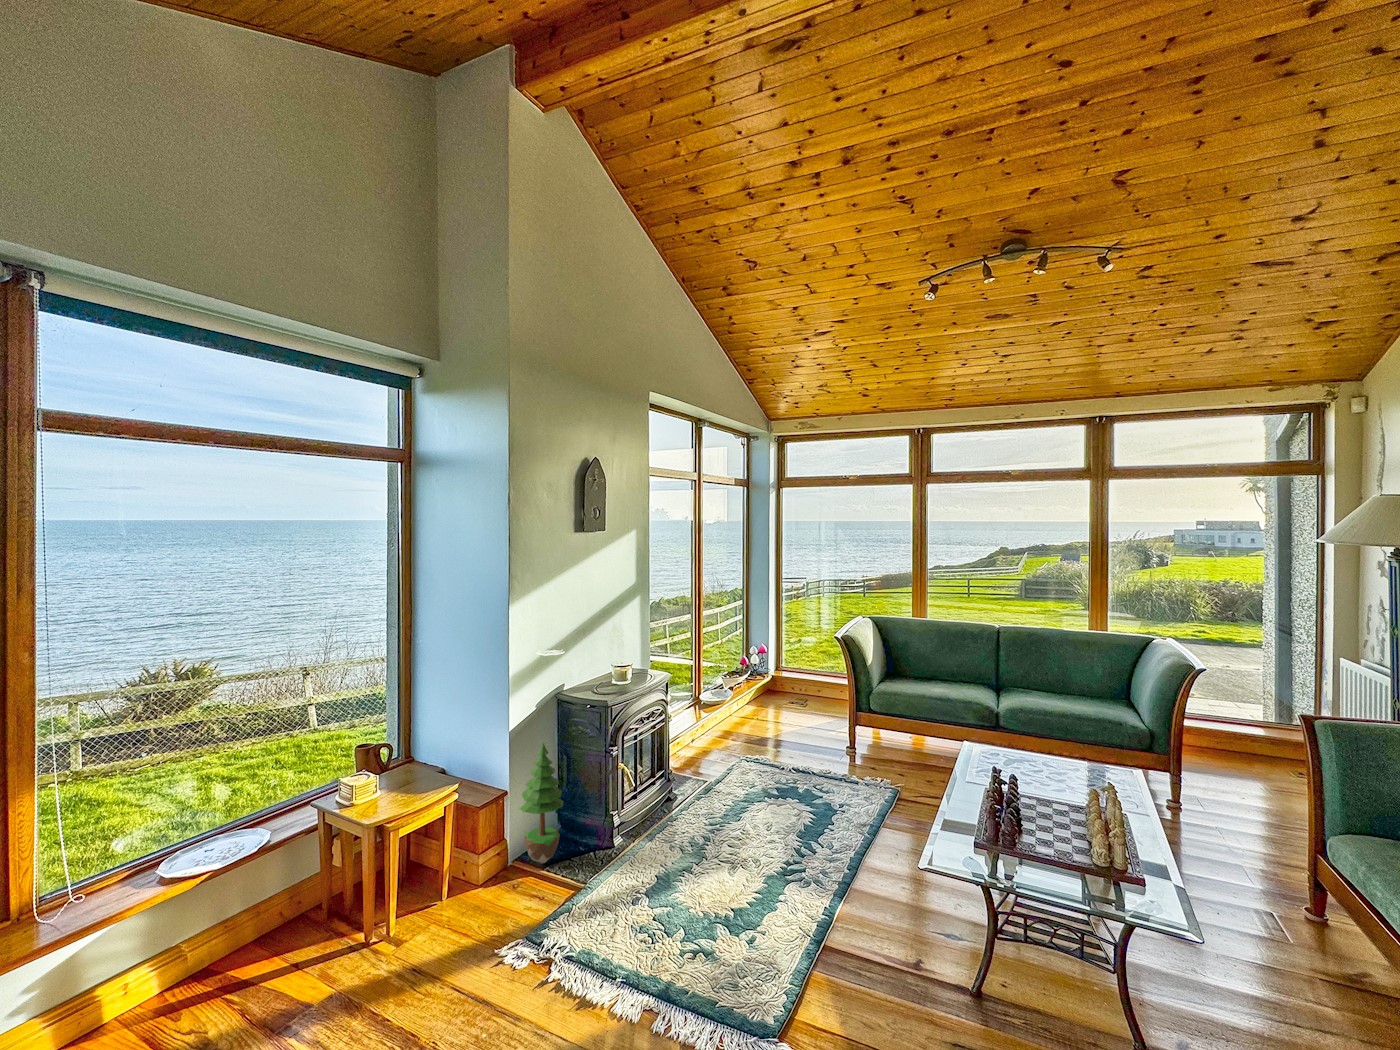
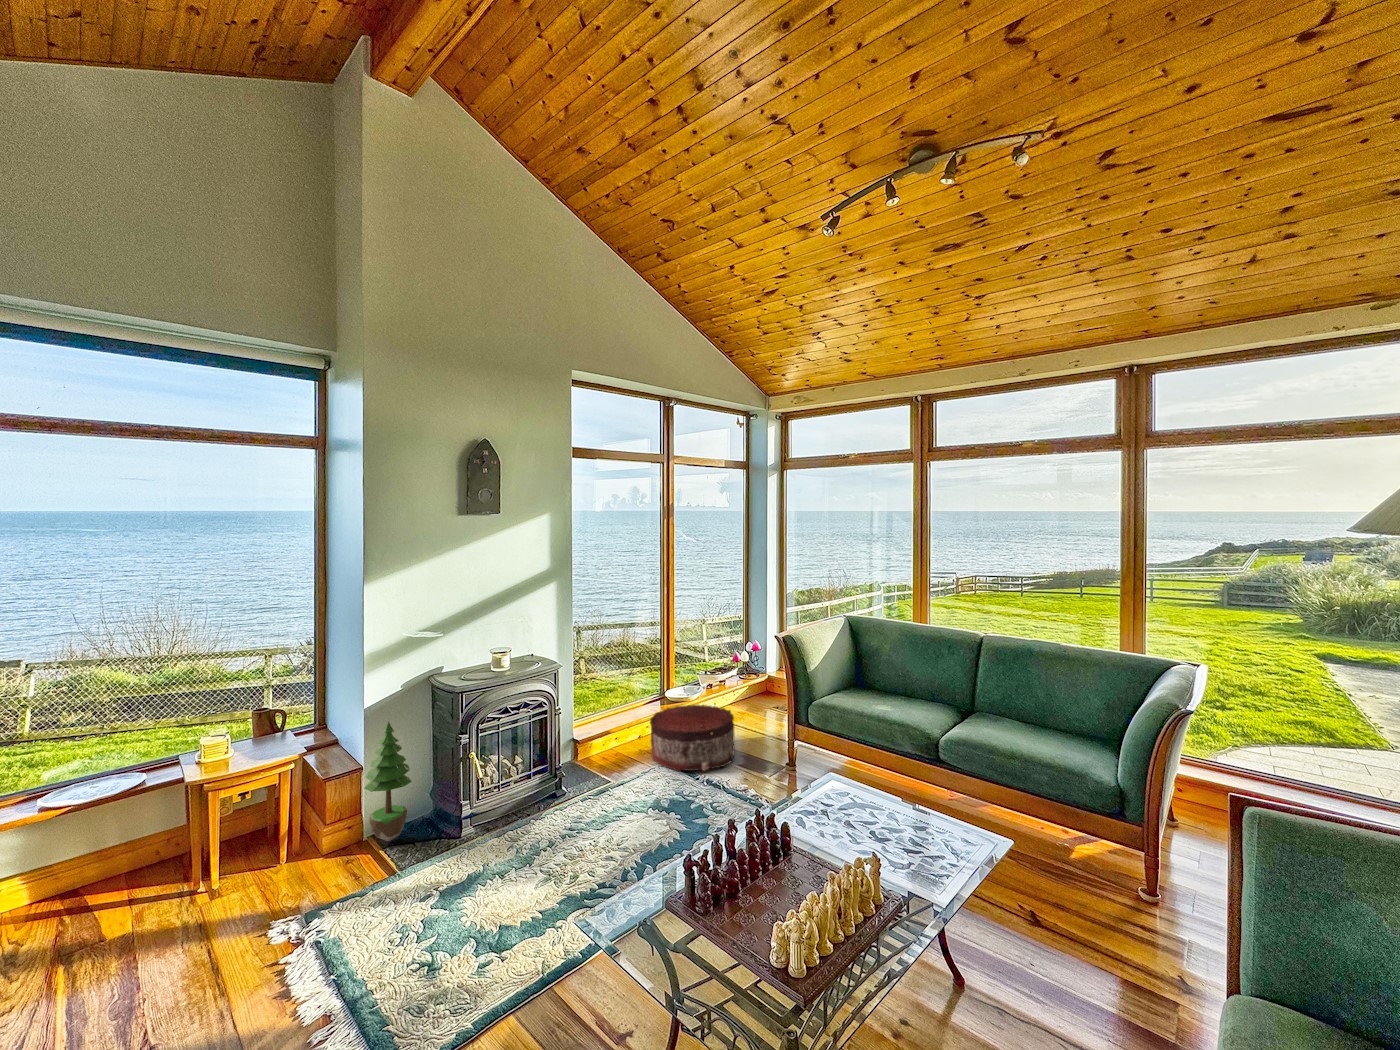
pouf: none [714,709,798,772] -> present [650,705,735,771]

